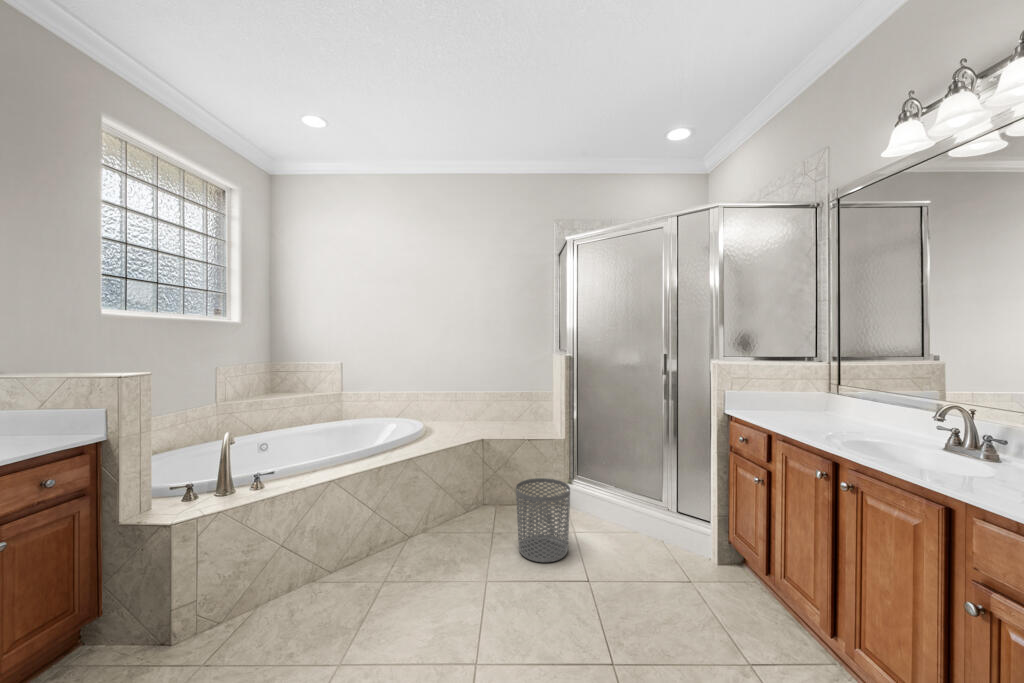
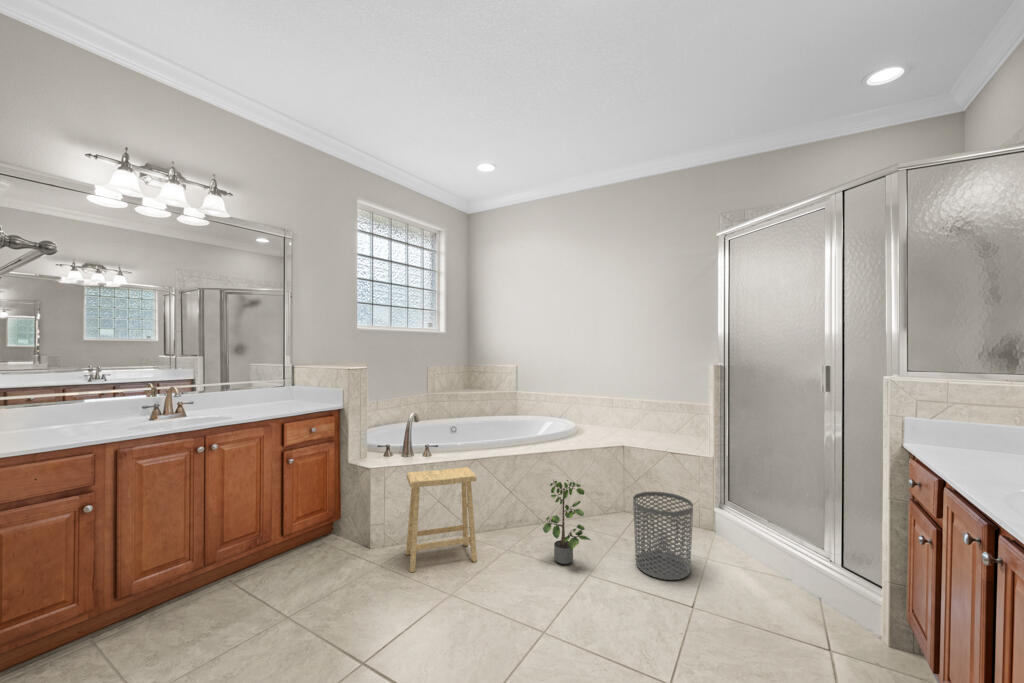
potted plant: none [431,483,487,577] -> present [543,480,590,564]
footstool: none [241,492,353,656] -> present [406,467,477,572]

